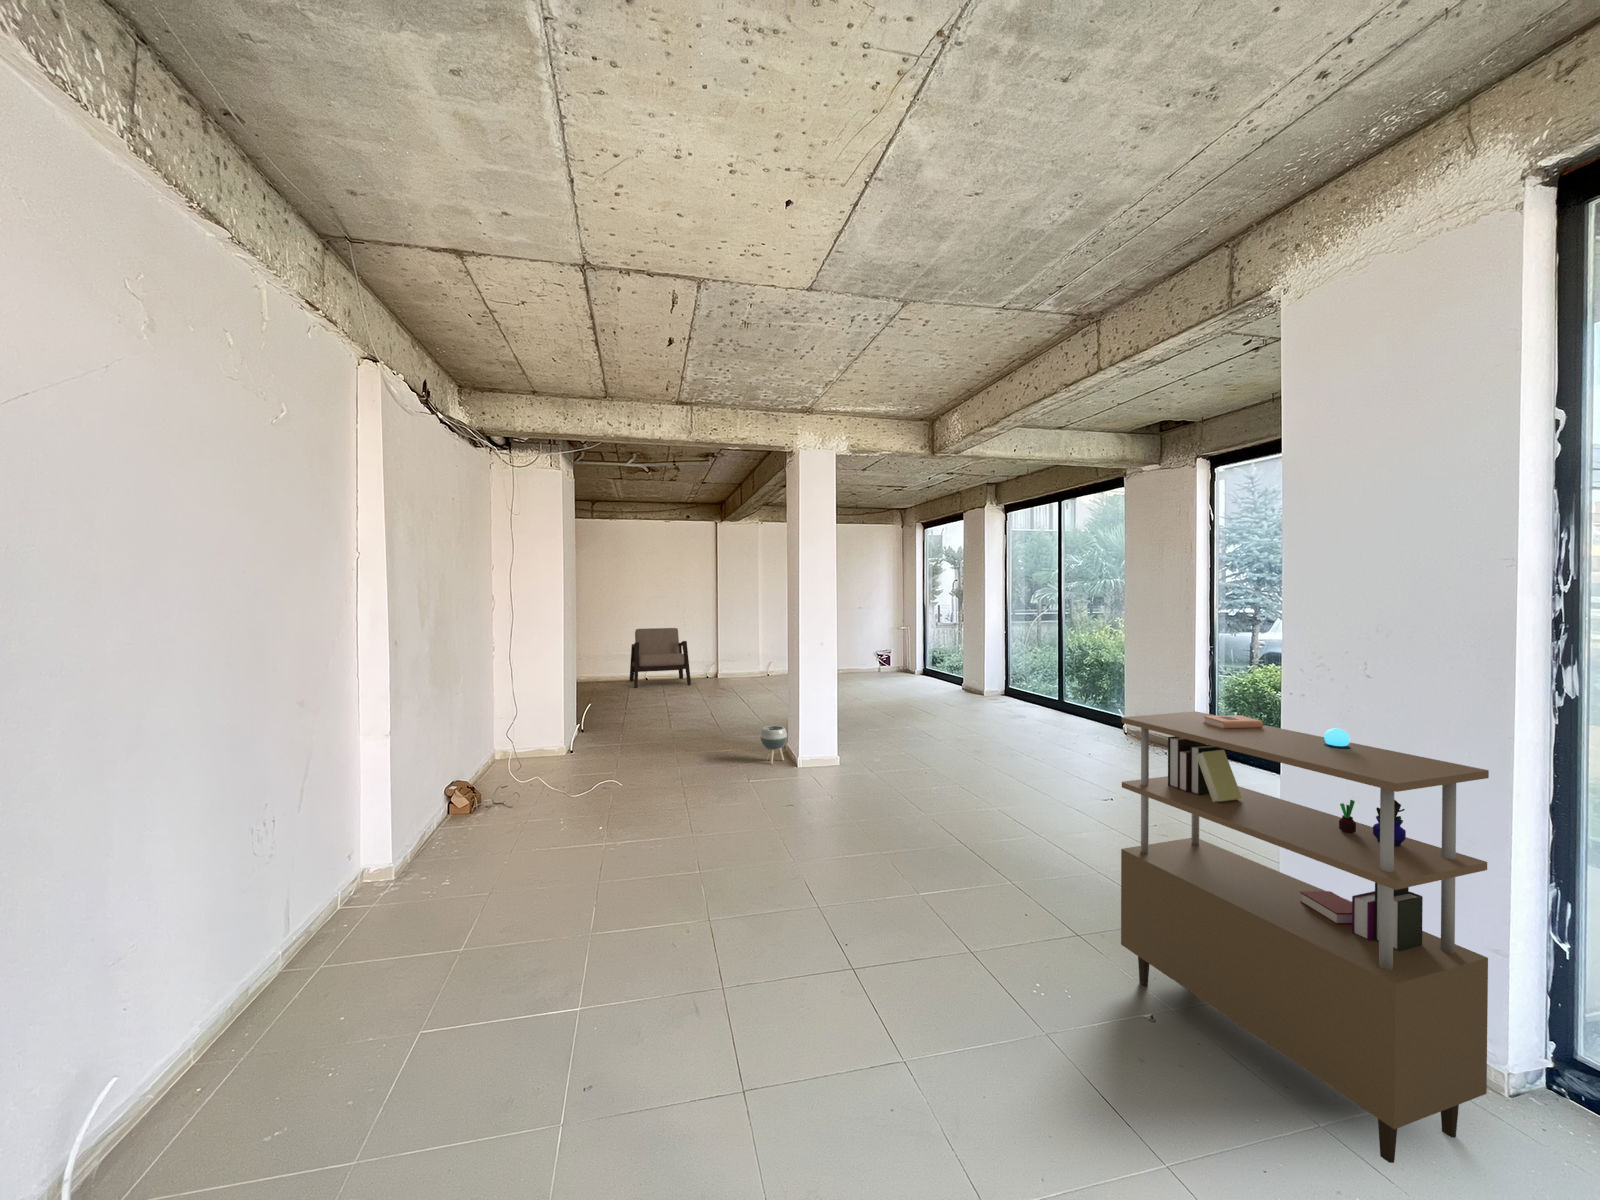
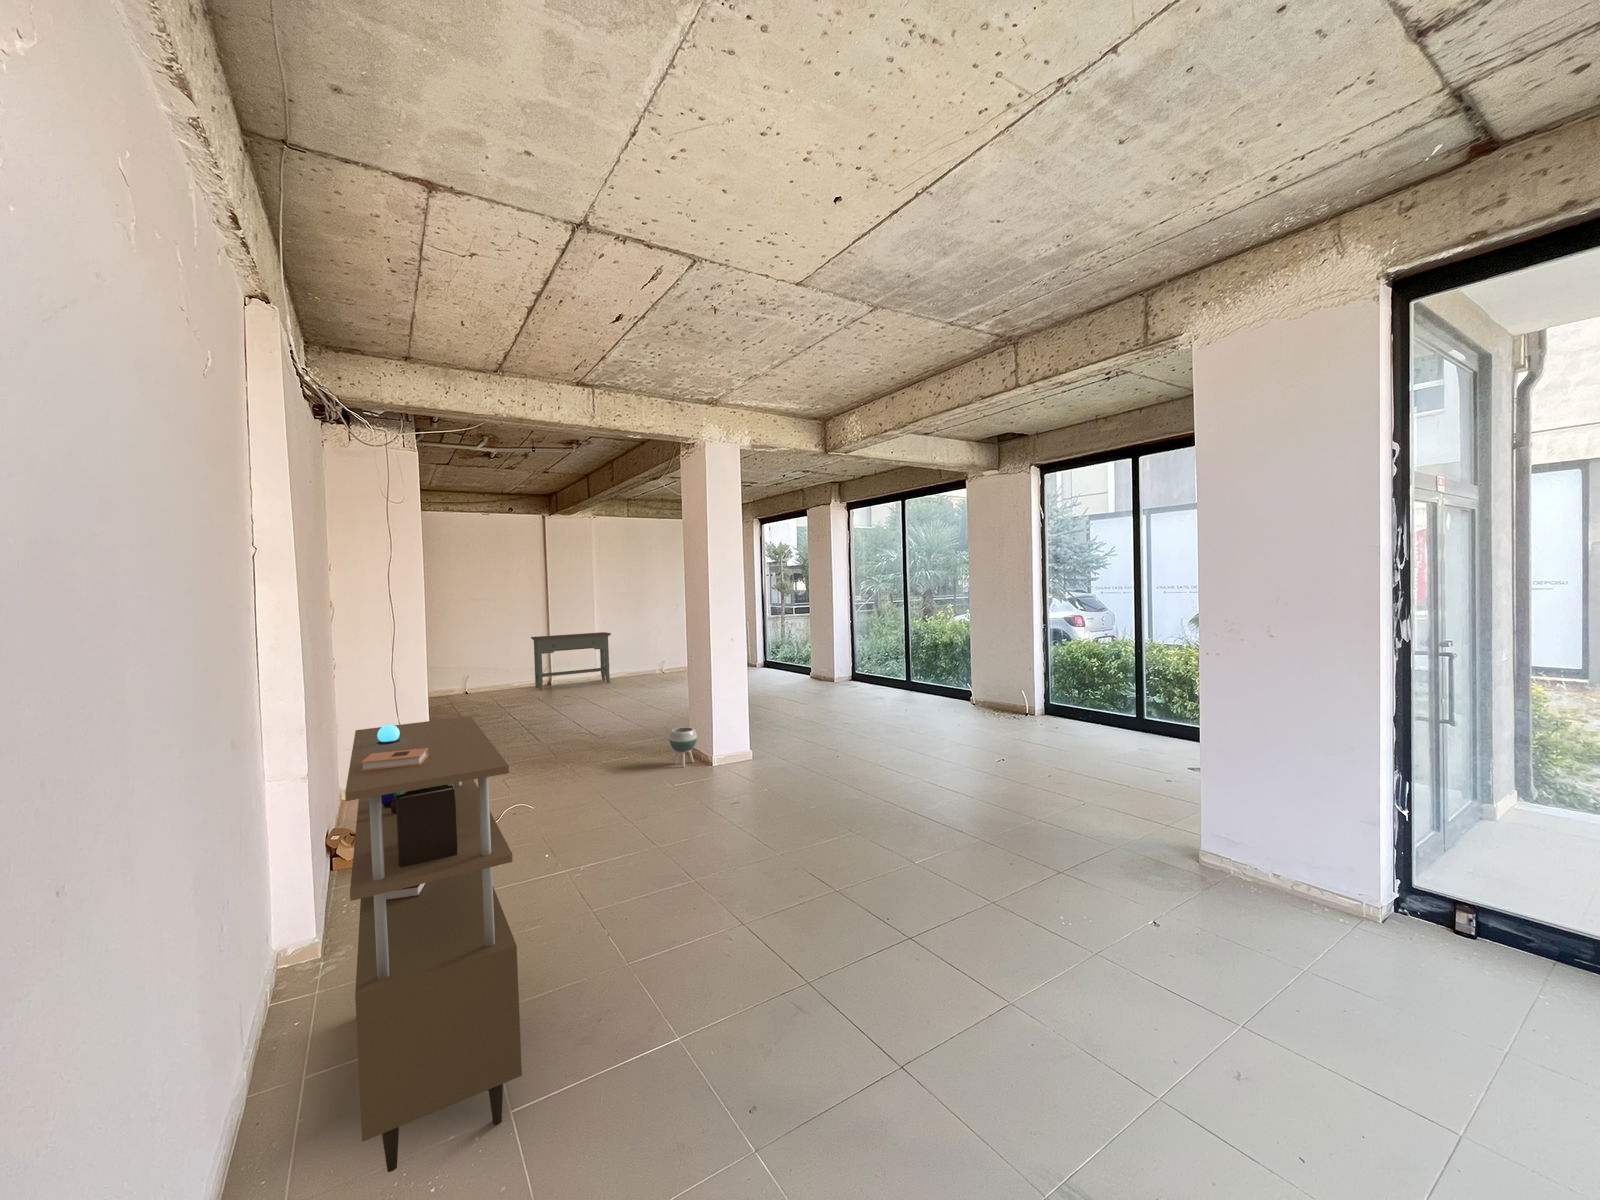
armchair: present [629,628,691,688] -> none [446,634,527,704]
console table: none [701,631,771,681] -> present [531,632,611,690]
shelving unit: present [1121,711,1489,1163] -> present [345,716,522,1172]

